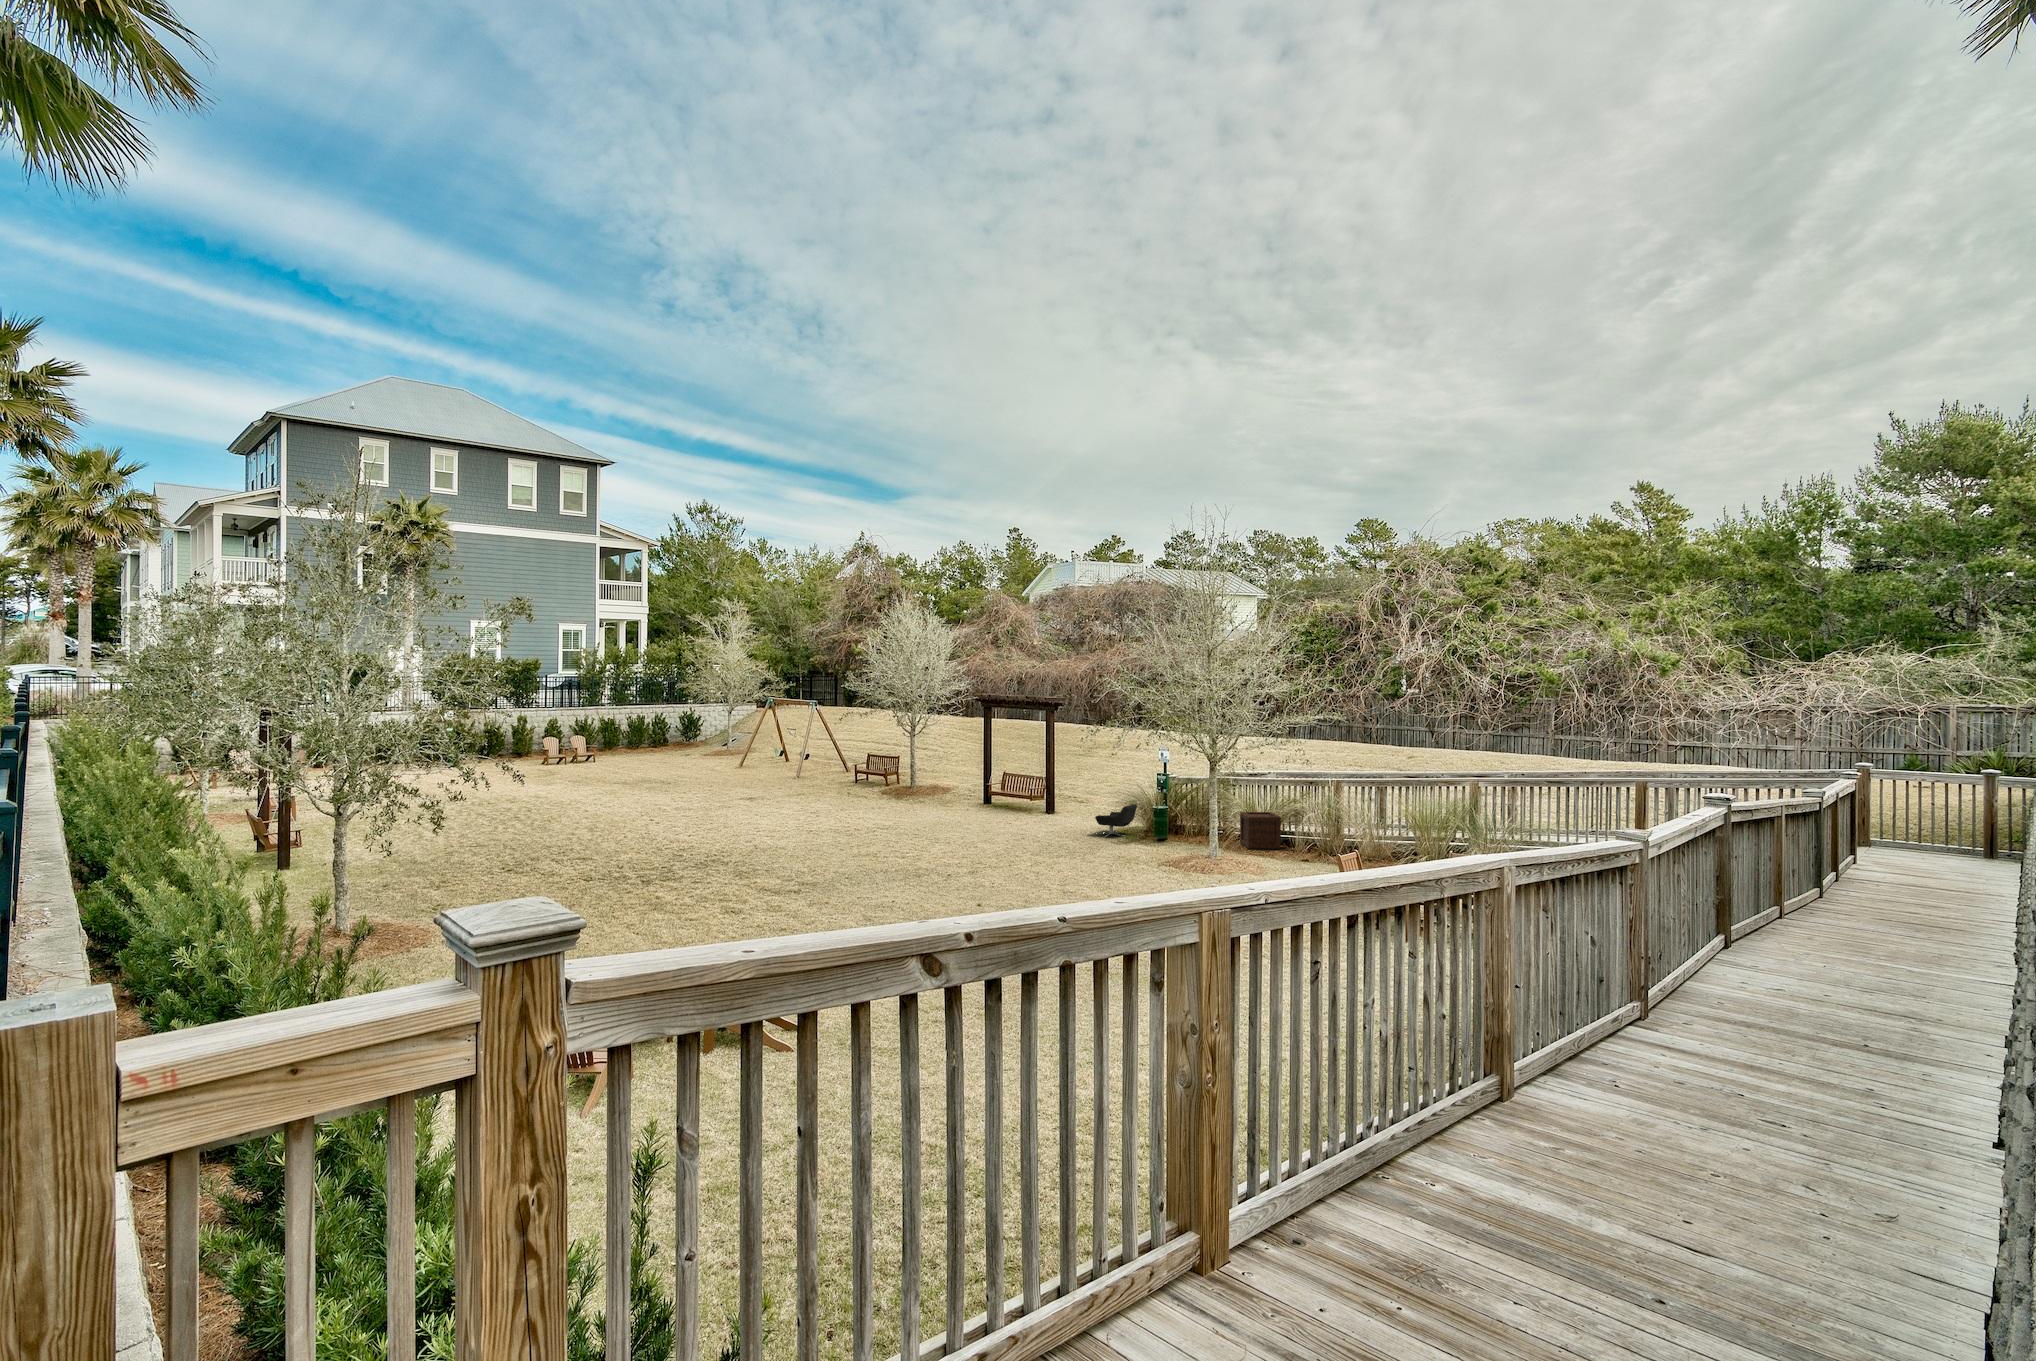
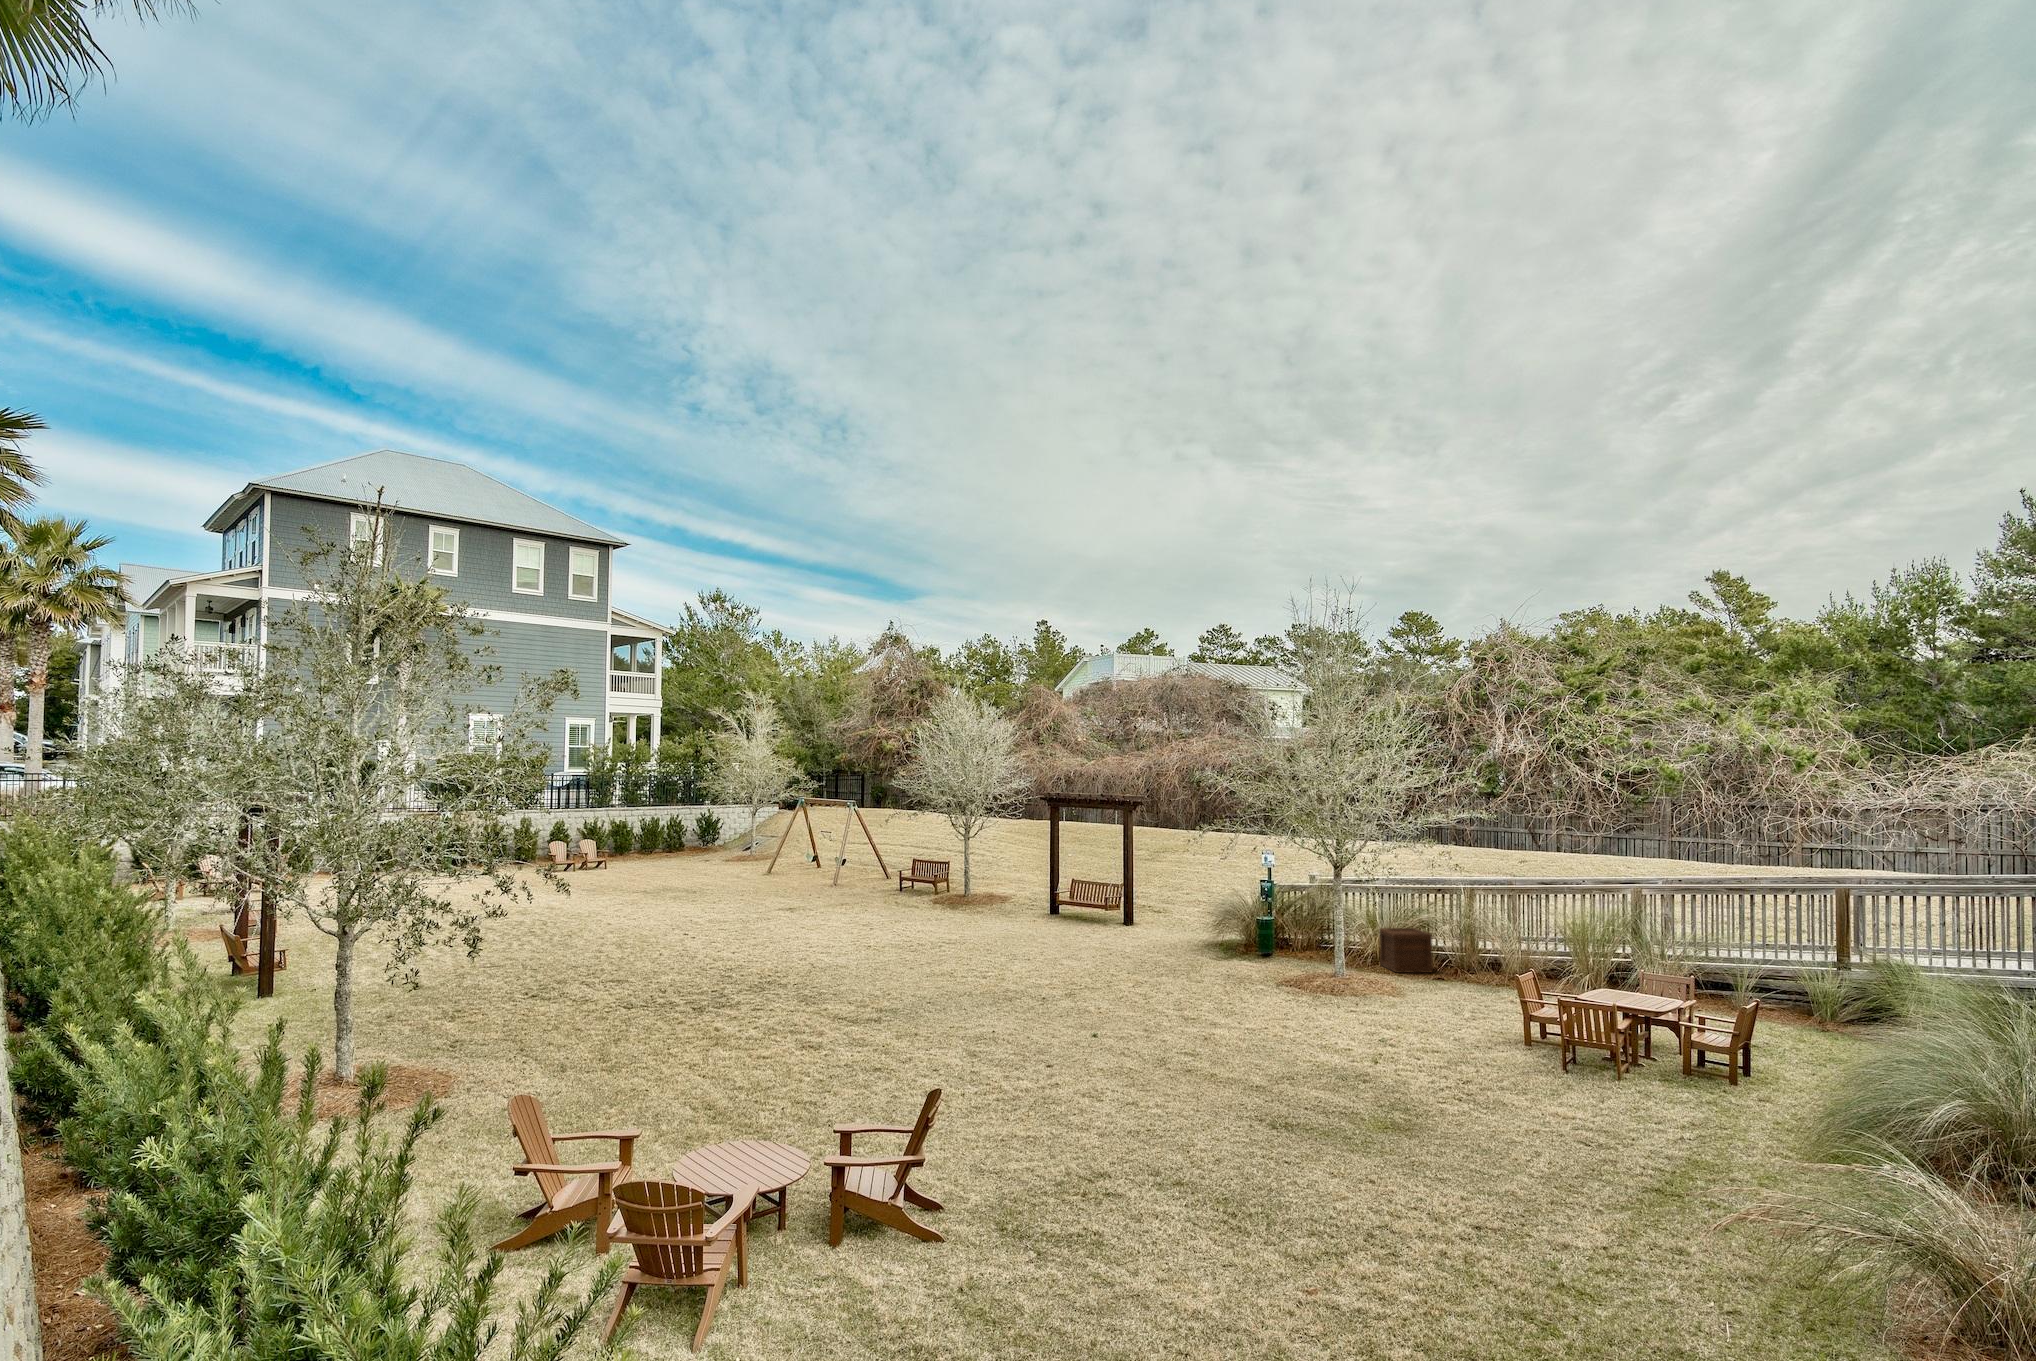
lounge chair: present [1095,804,1137,837] -> none [1205,918,1253,957]

